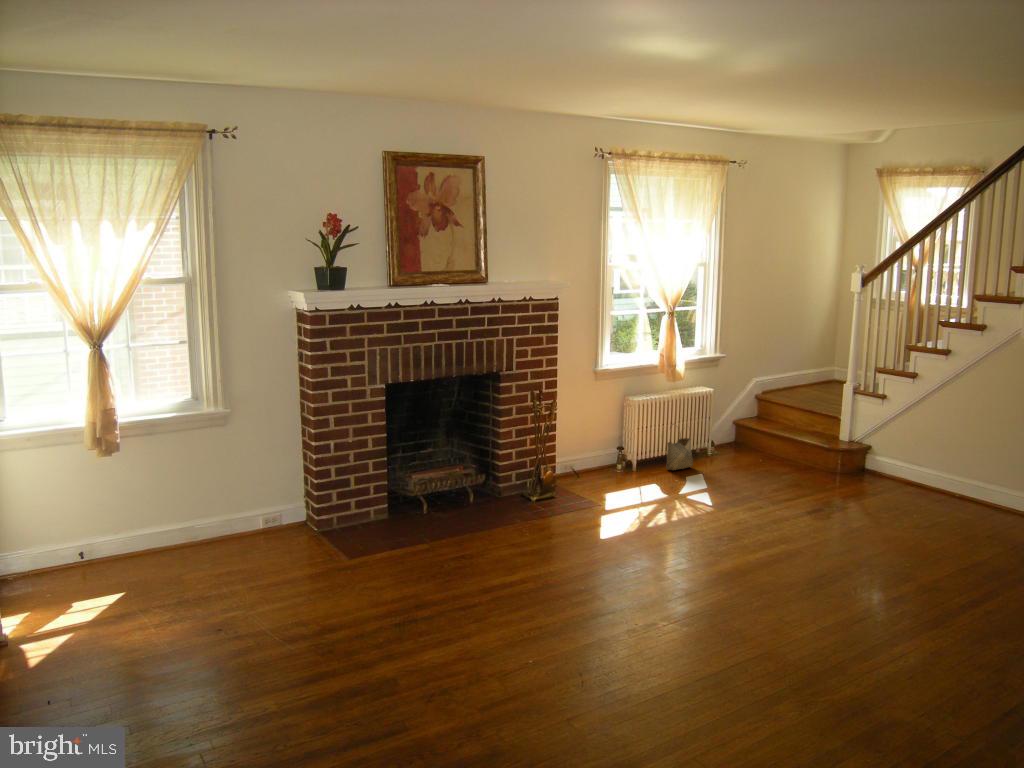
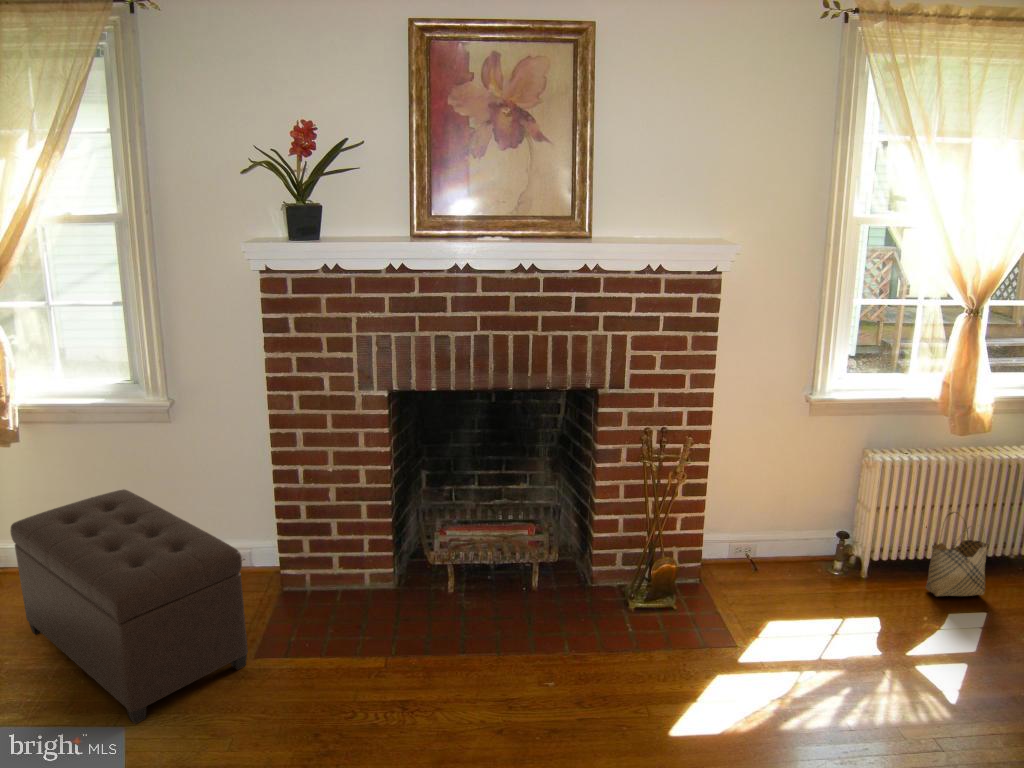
ottoman: none [158,475,344,594] -> present [10,489,248,724]

